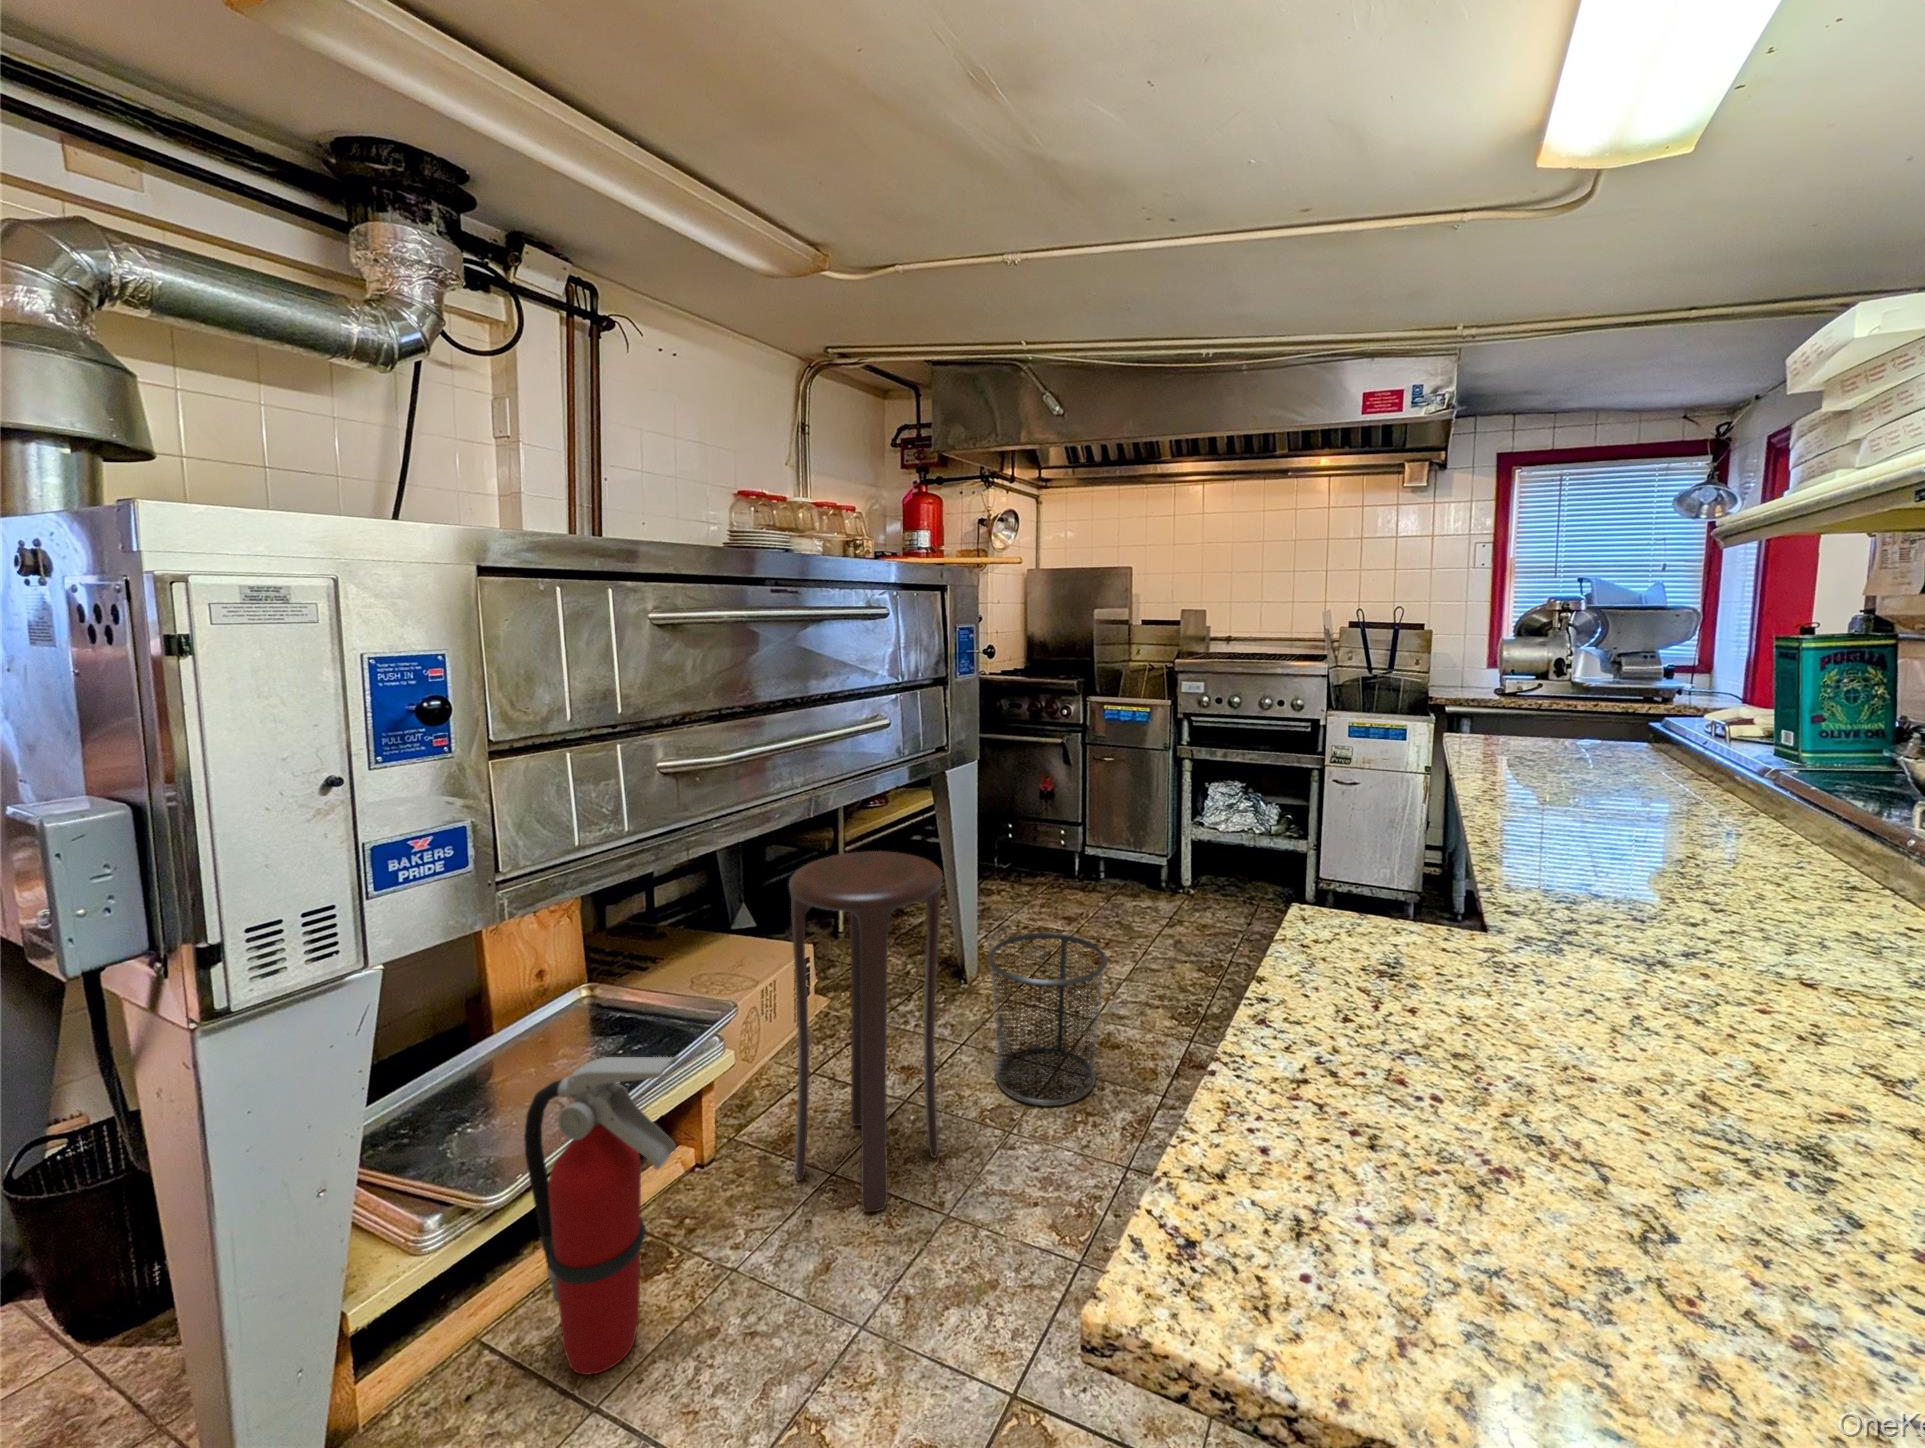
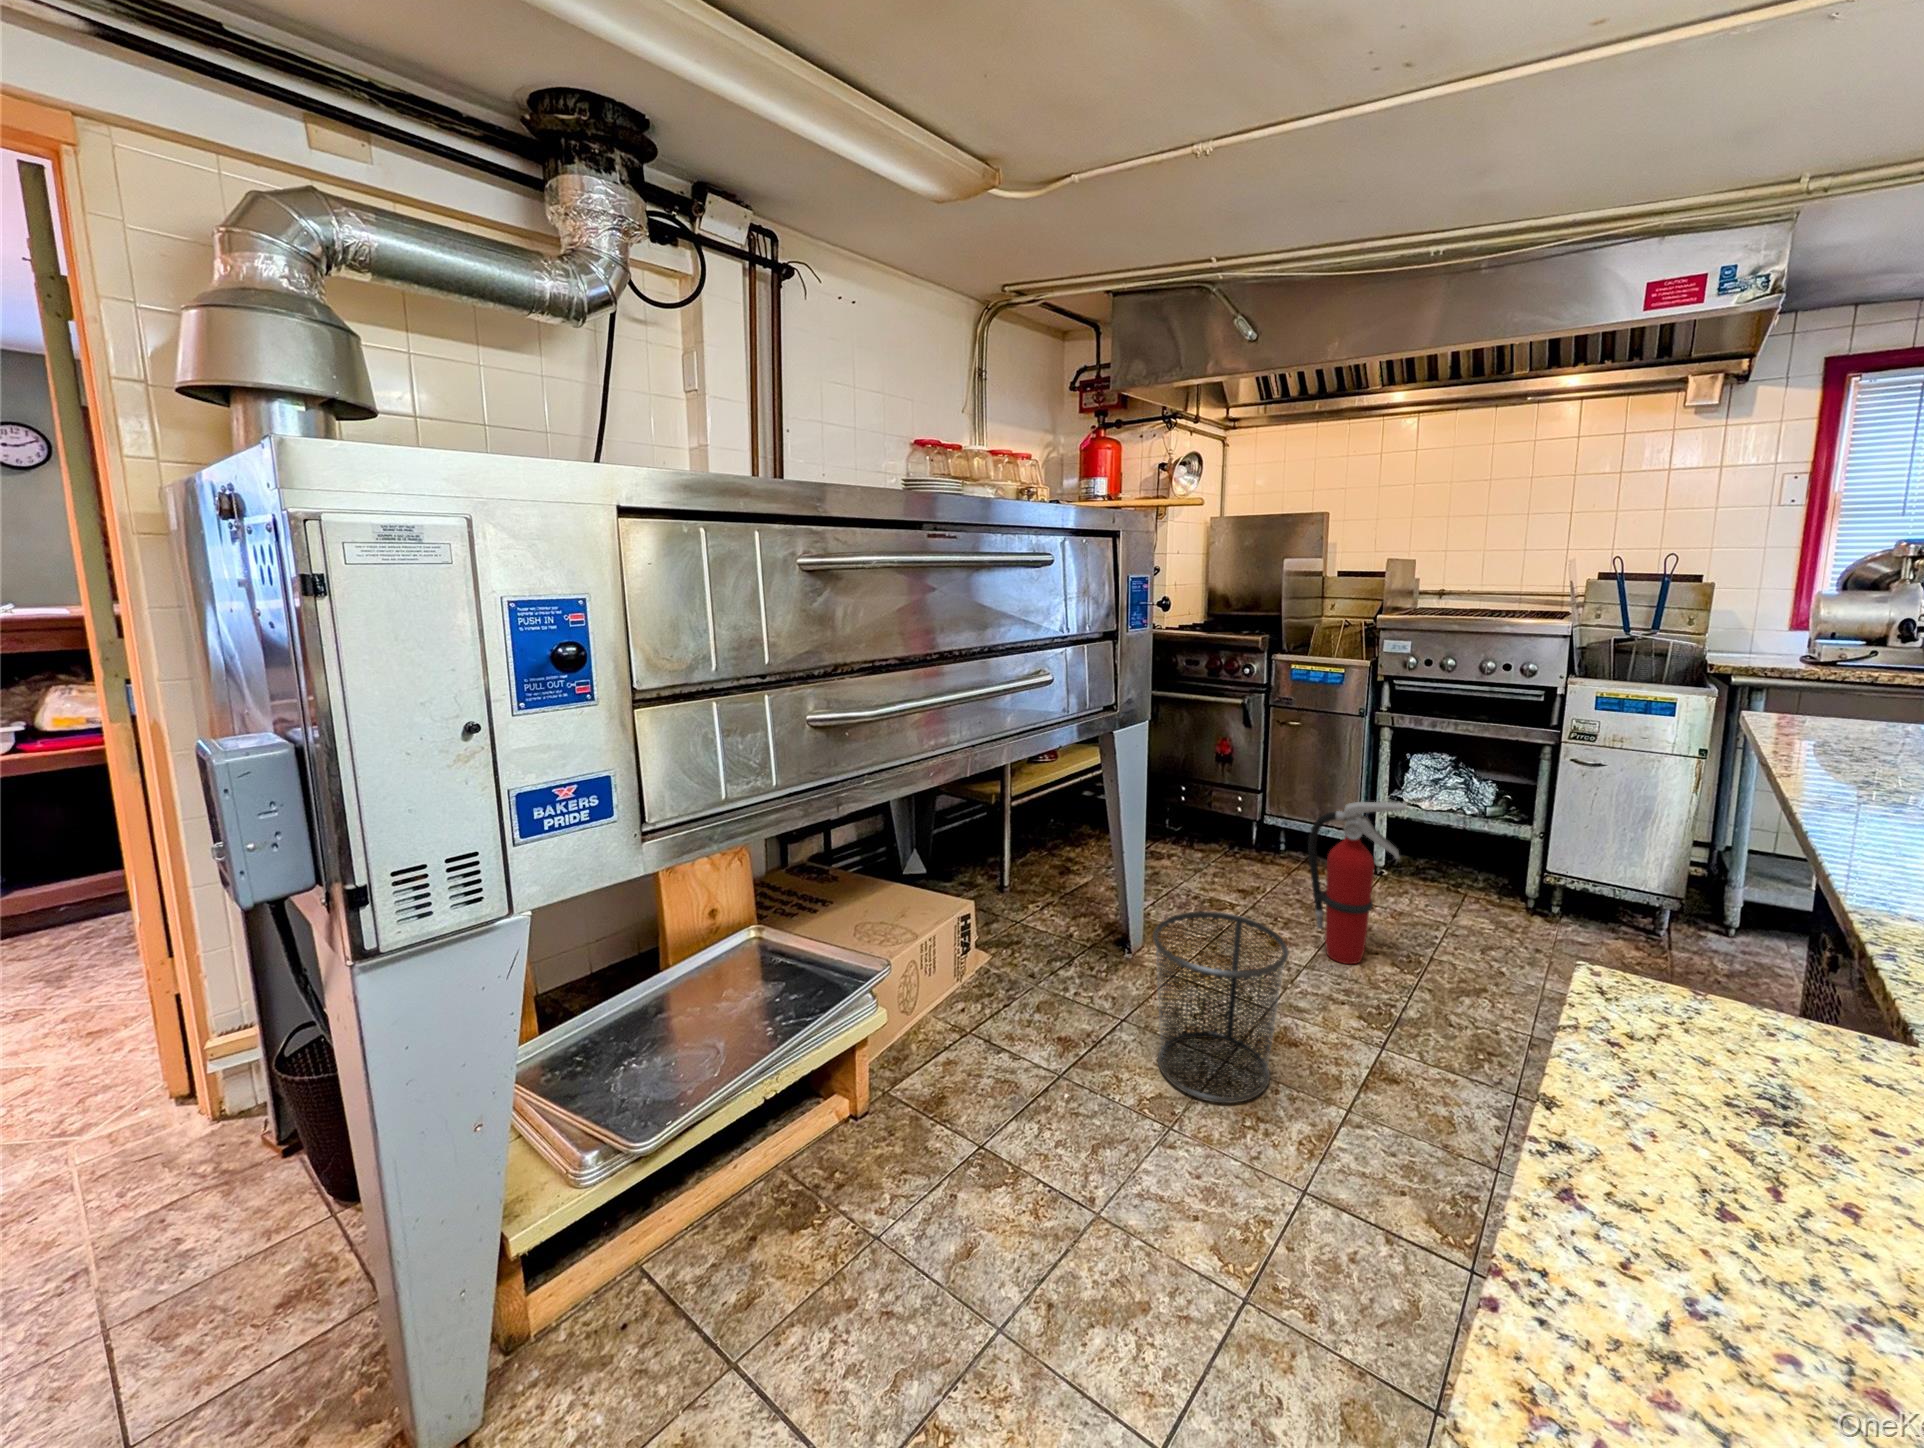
stool: present [789,851,943,1212] -> none [940,817,1104,1197]
fire extinguisher: present [524,1056,678,1375] -> present [1308,802,1407,964]

